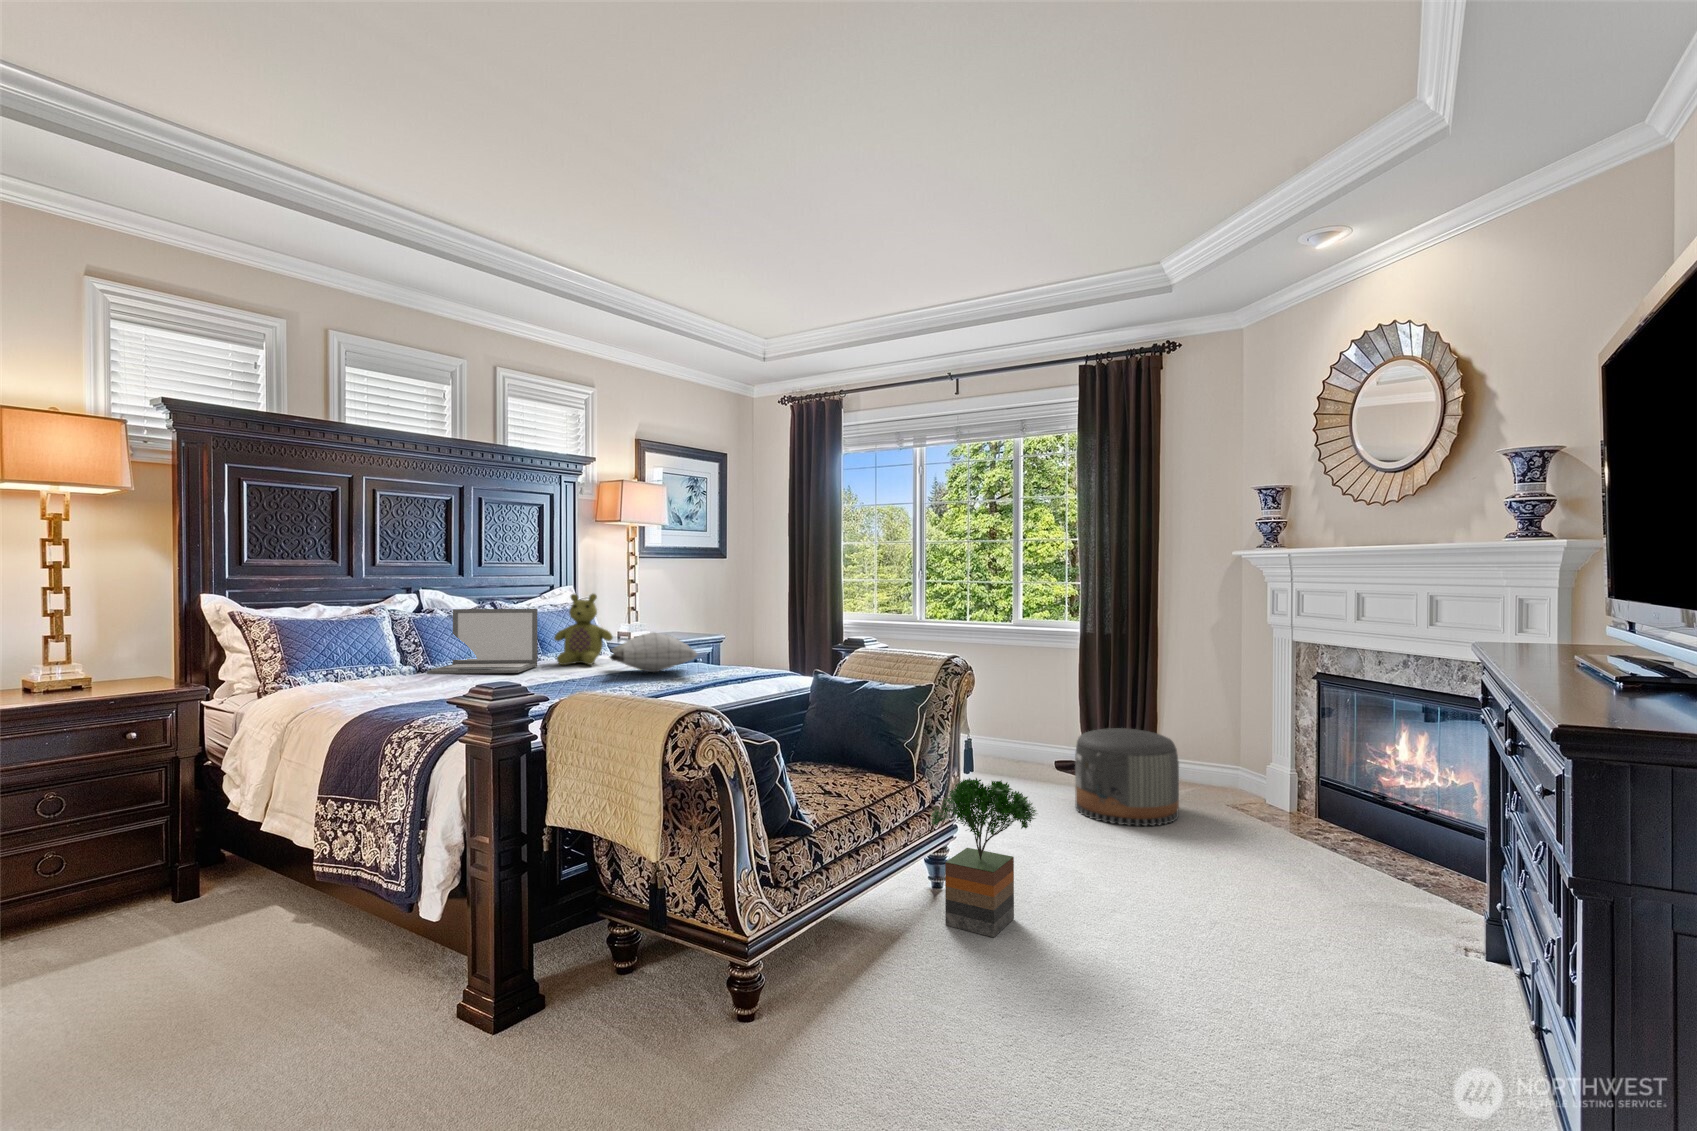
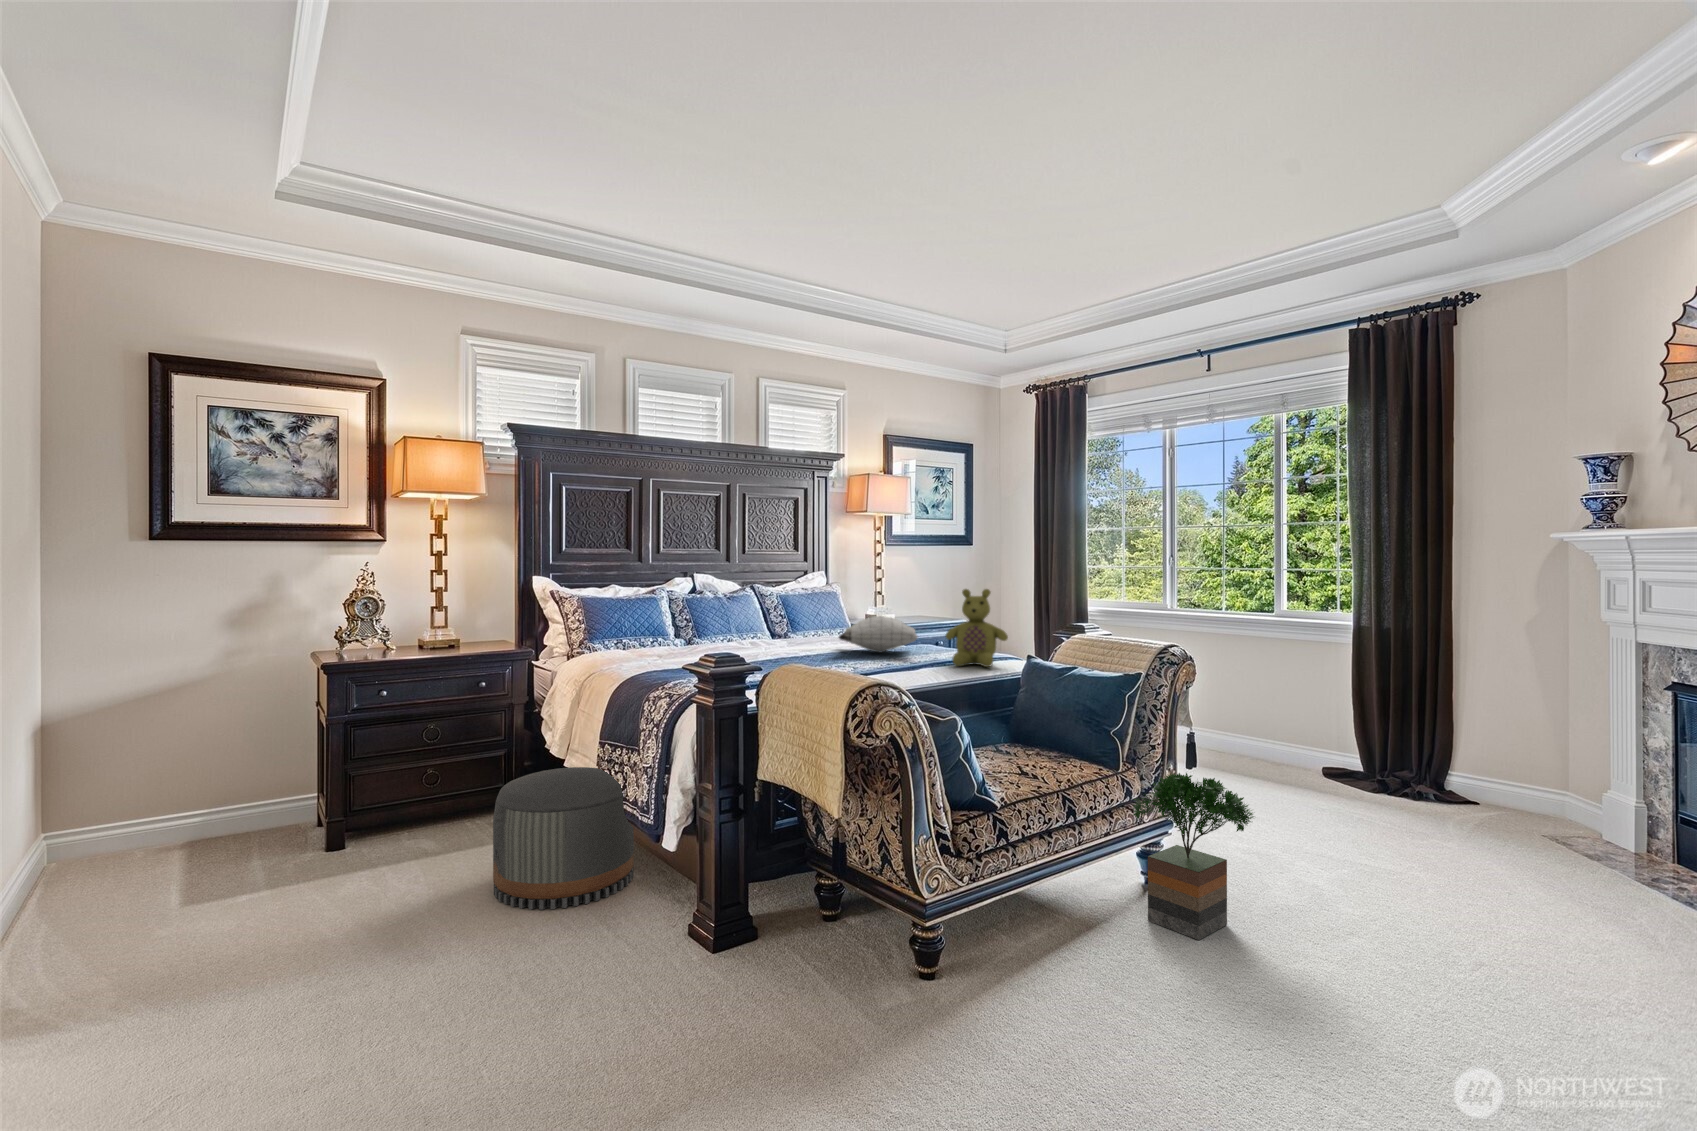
stuffed bear: present [554,594,613,665] -> present [946,589,1008,667]
laptop: present [427,609,537,674] -> none [693,592,782,648]
pouf: present [1075,728,1179,826] -> present [493,767,634,910]

